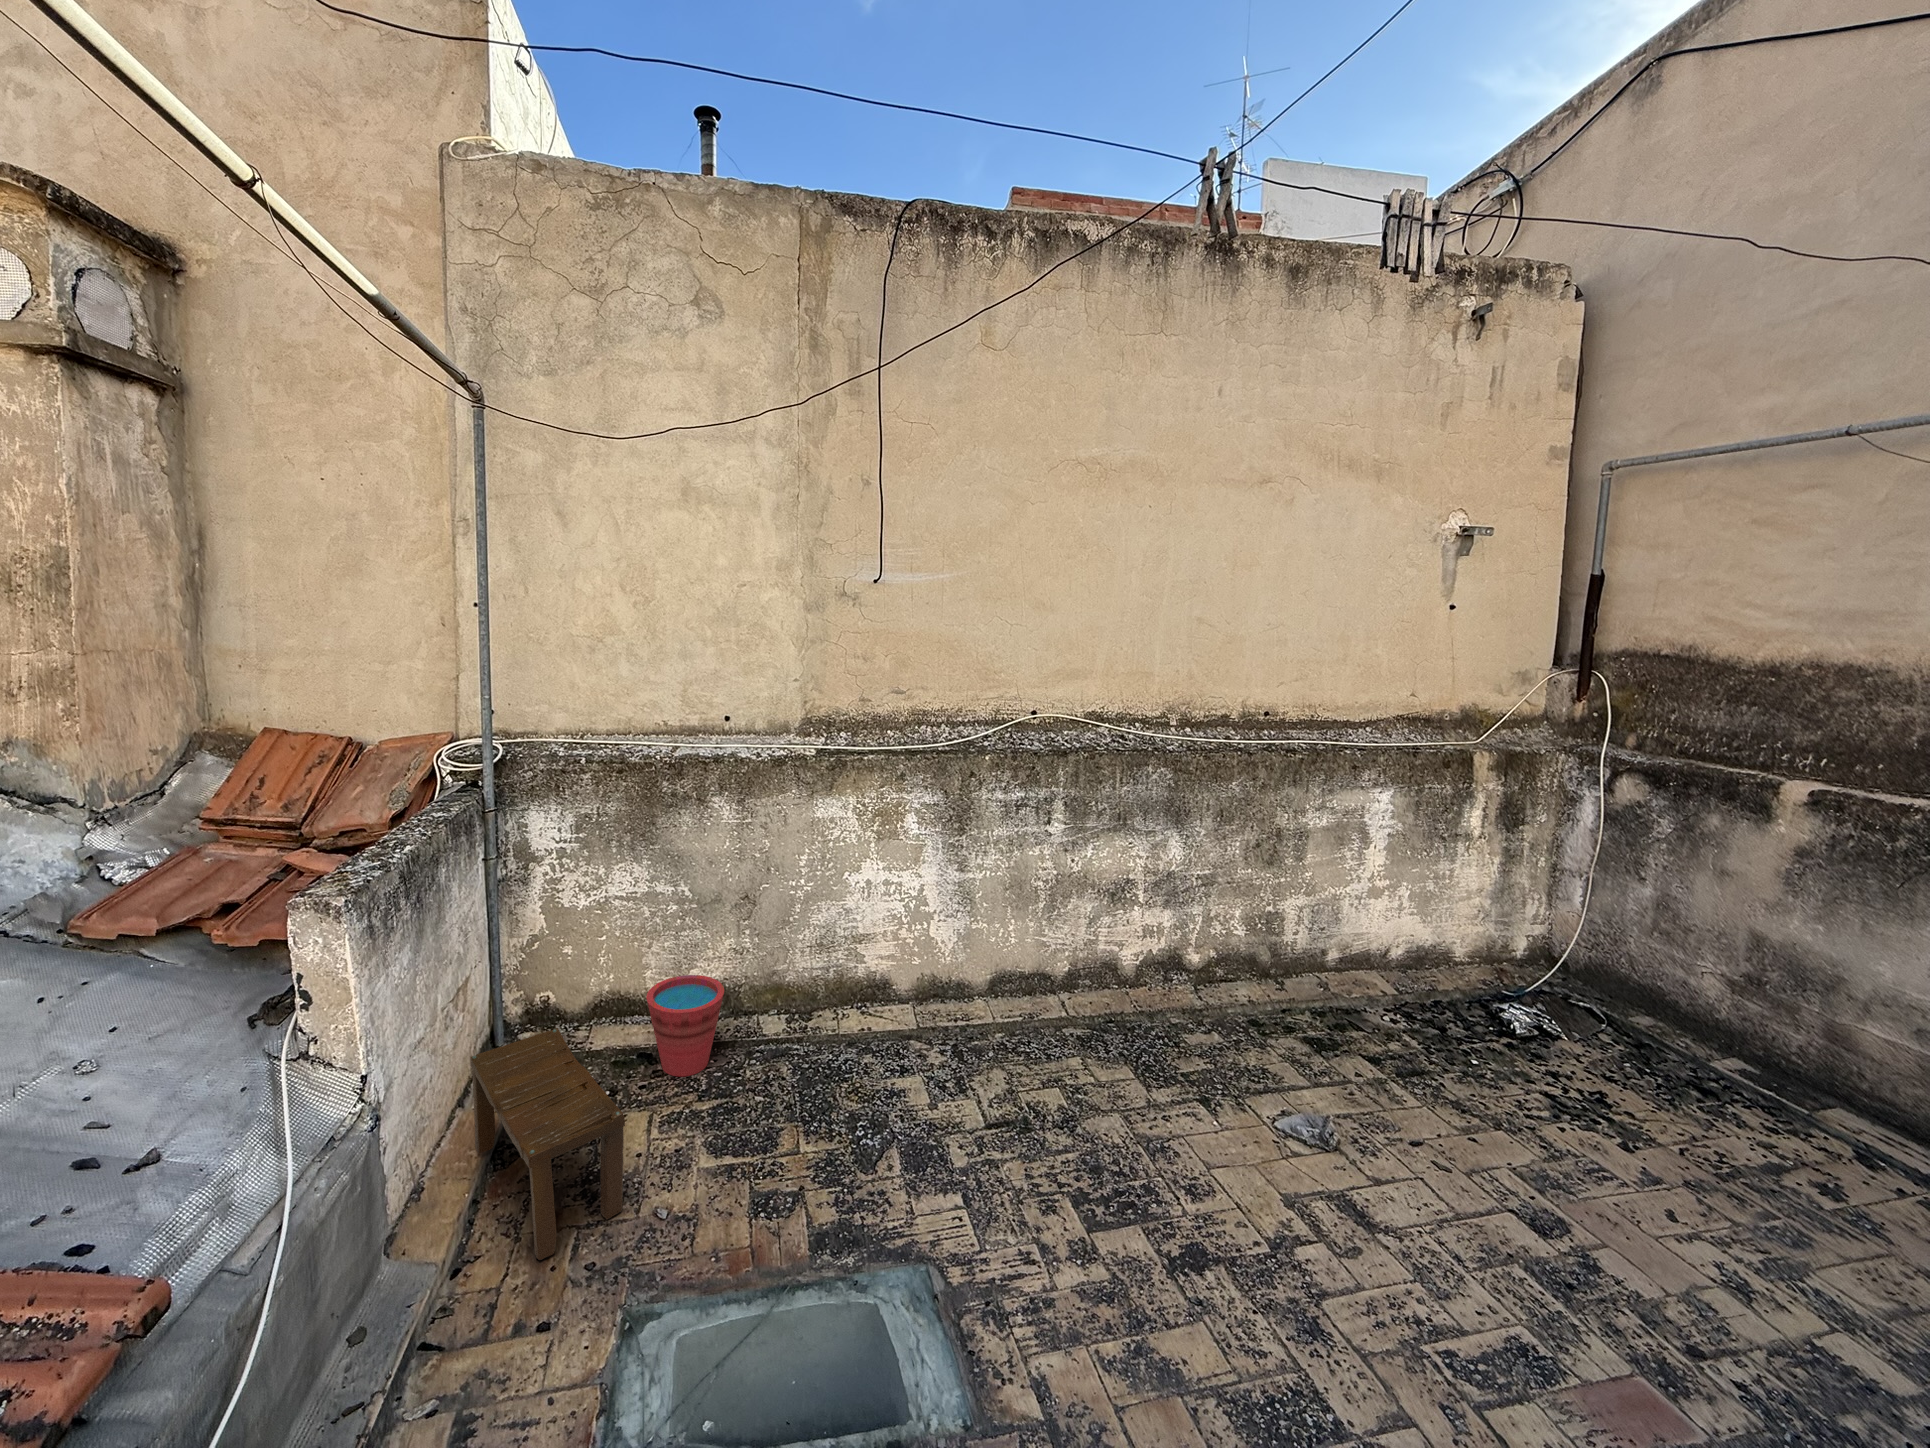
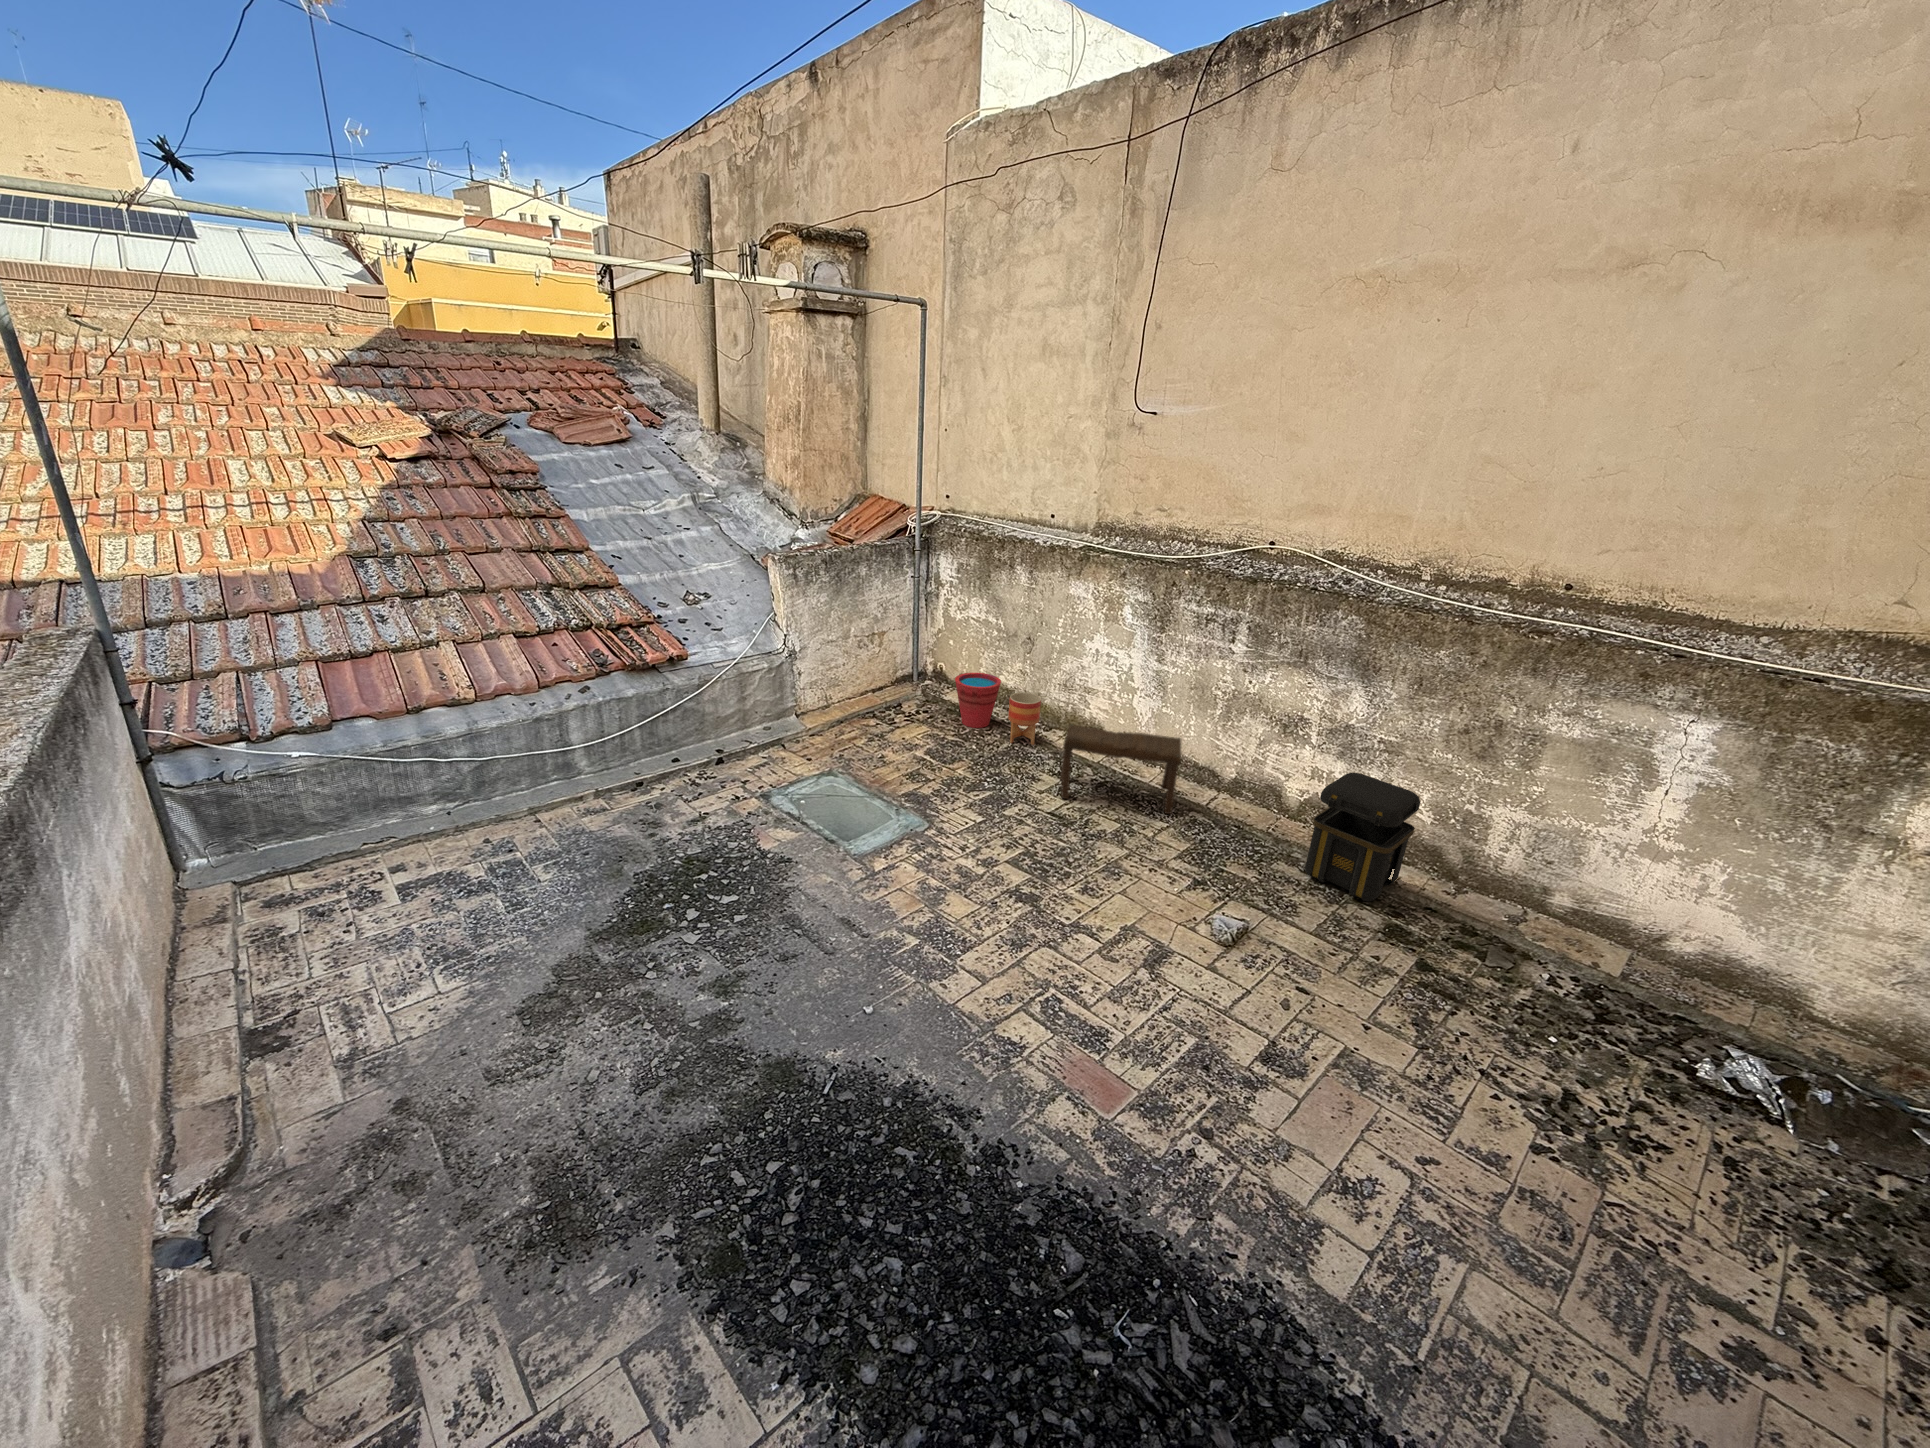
toolbox: none [1179,914,1280,1037] -> present [1305,773,1420,902]
planter: none [755,976,804,1065] -> present [1008,692,1041,745]
bench: present [470,1028,625,1260] -> present [1060,724,1181,814]

